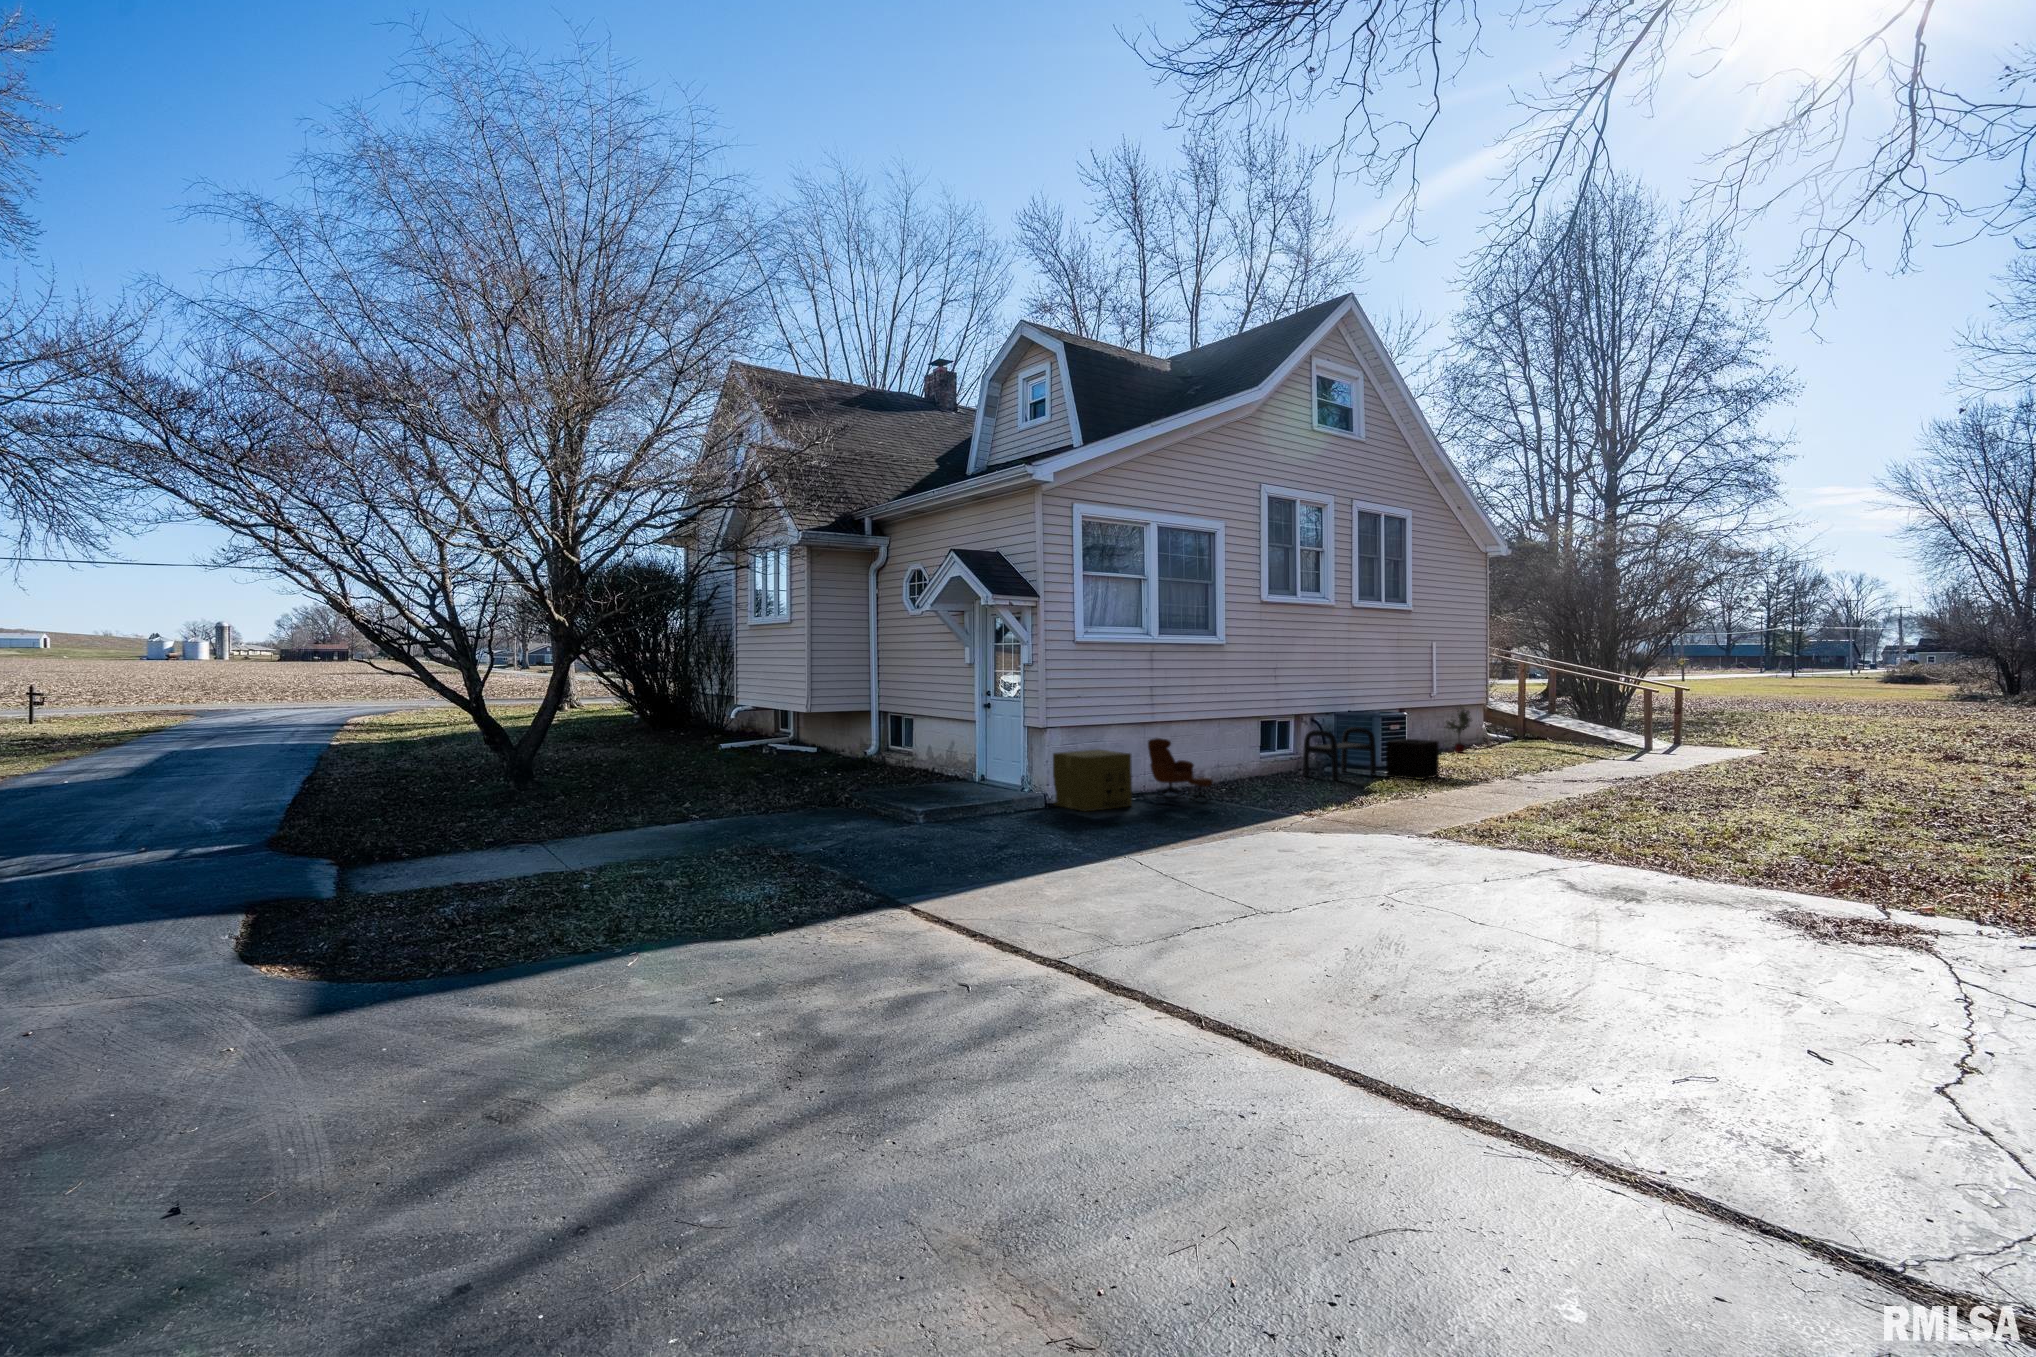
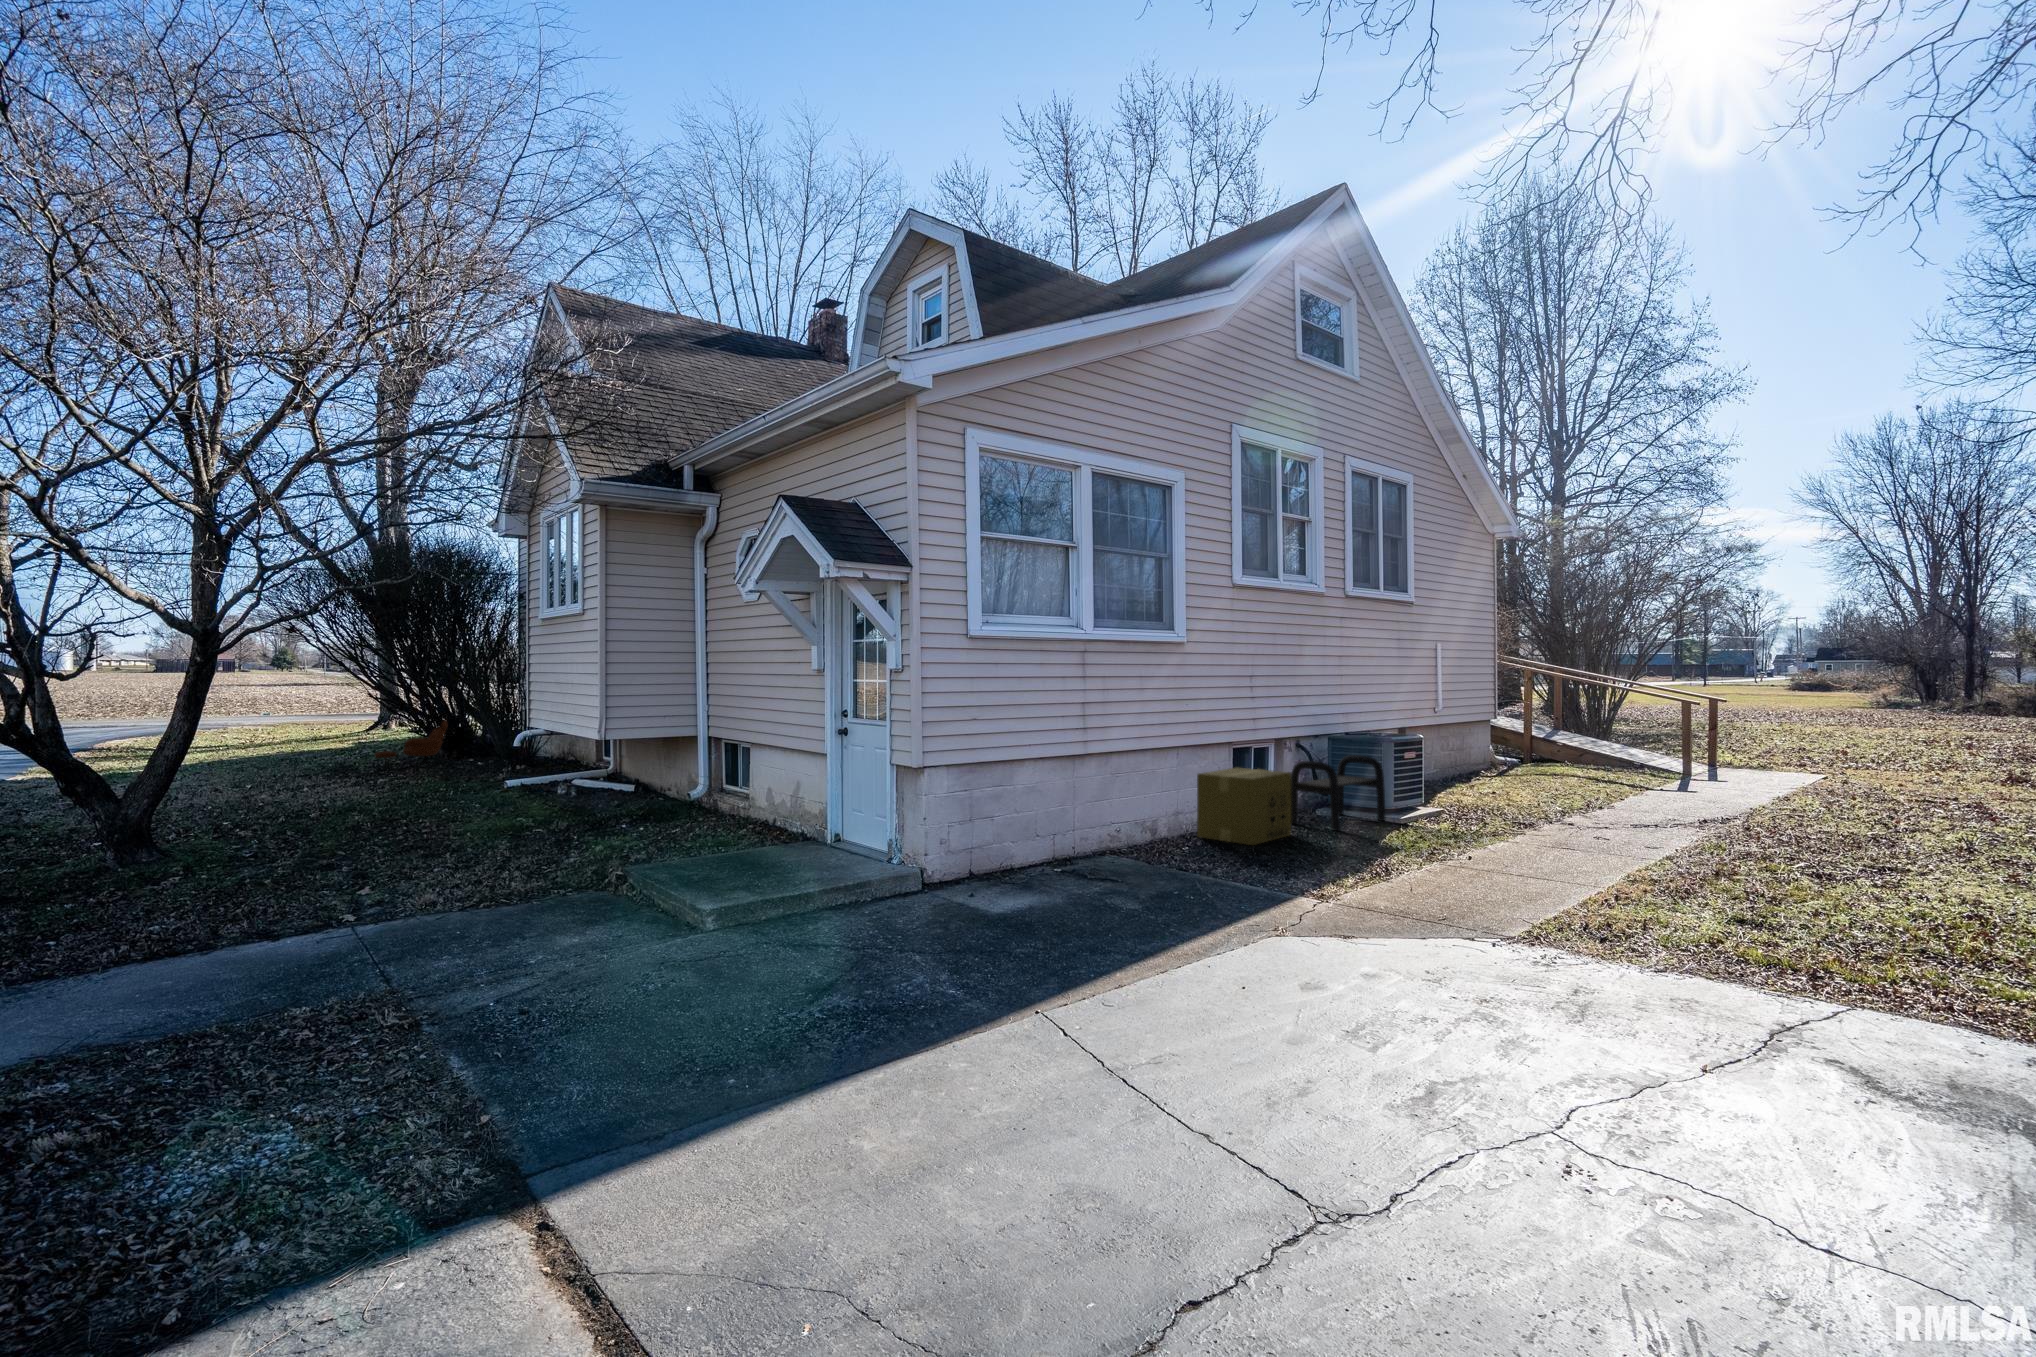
potted tree: present [1446,707,1471,753] -> none [1446,721,1480,782]
lounge chair: present [1148,738,1213,799] -> present [375,720,447,771]
wooden crate: present [1386,739,1439,780] -> none [1399,770,1468,828]
cardboard box: present [1053,749,1132,812] -> present [1197,768,1291,845]

